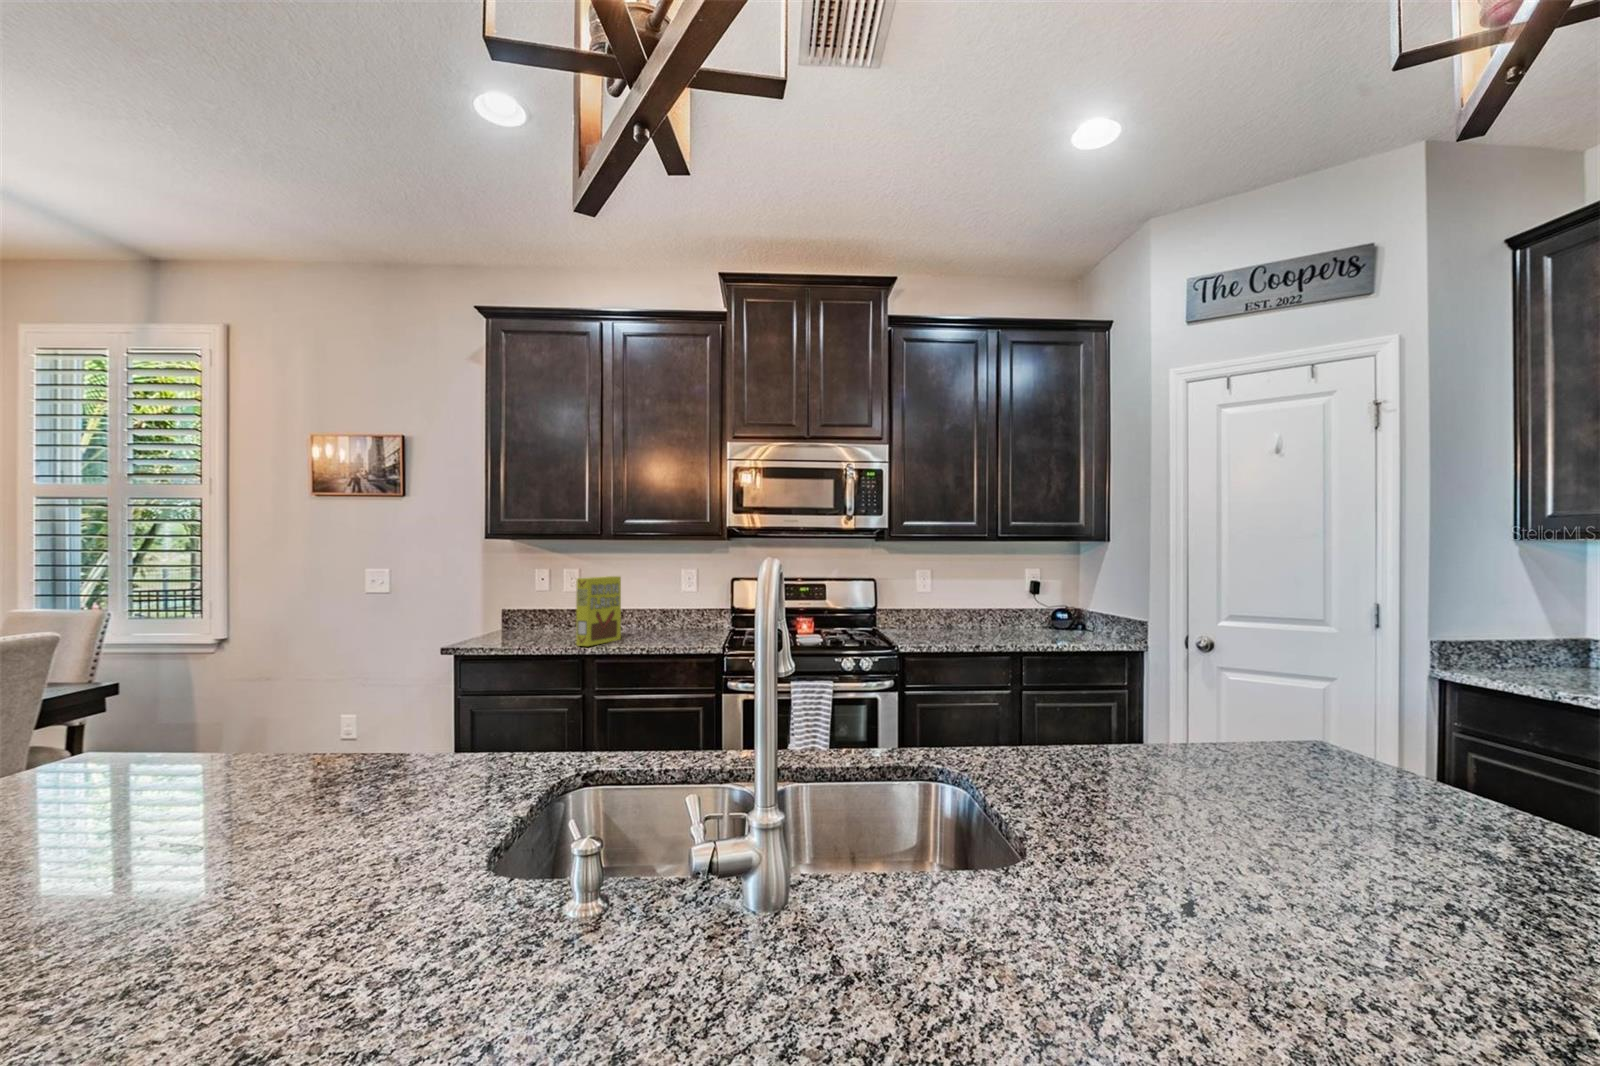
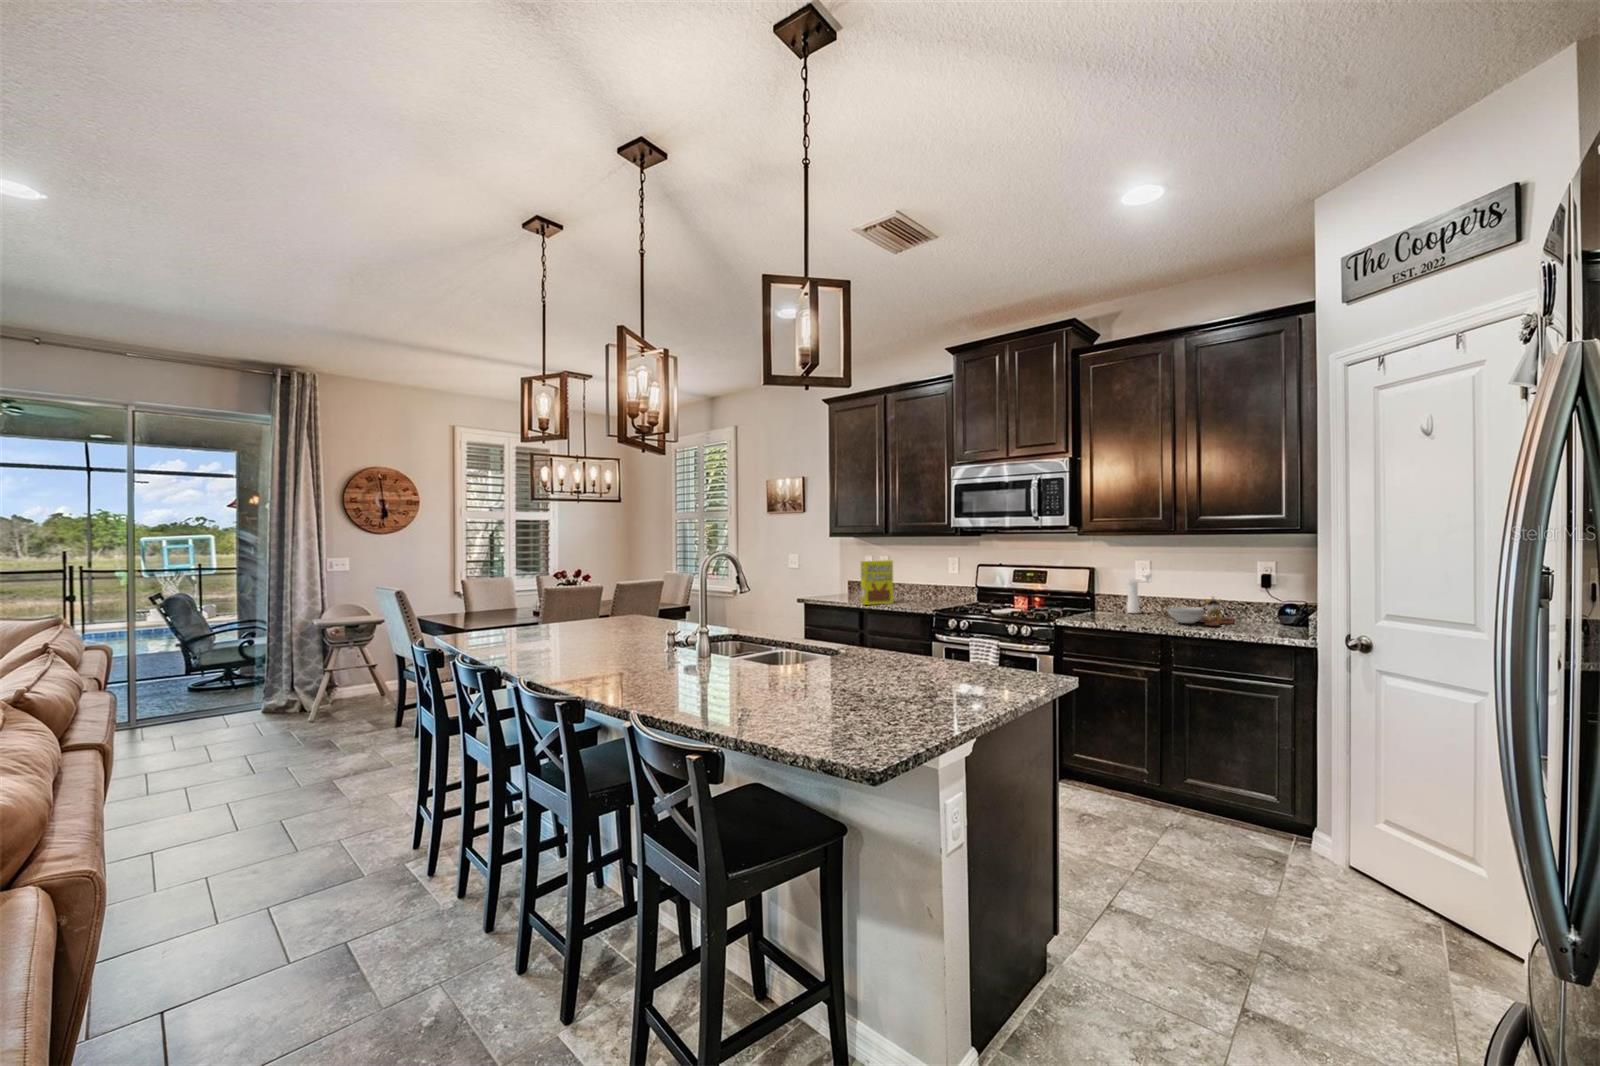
pepper mill: none [926,582,940,628] -> present [1127,573,1152,613]
cutting board: none [973,604,1045,635] -> present [1167,597,1234,626]

